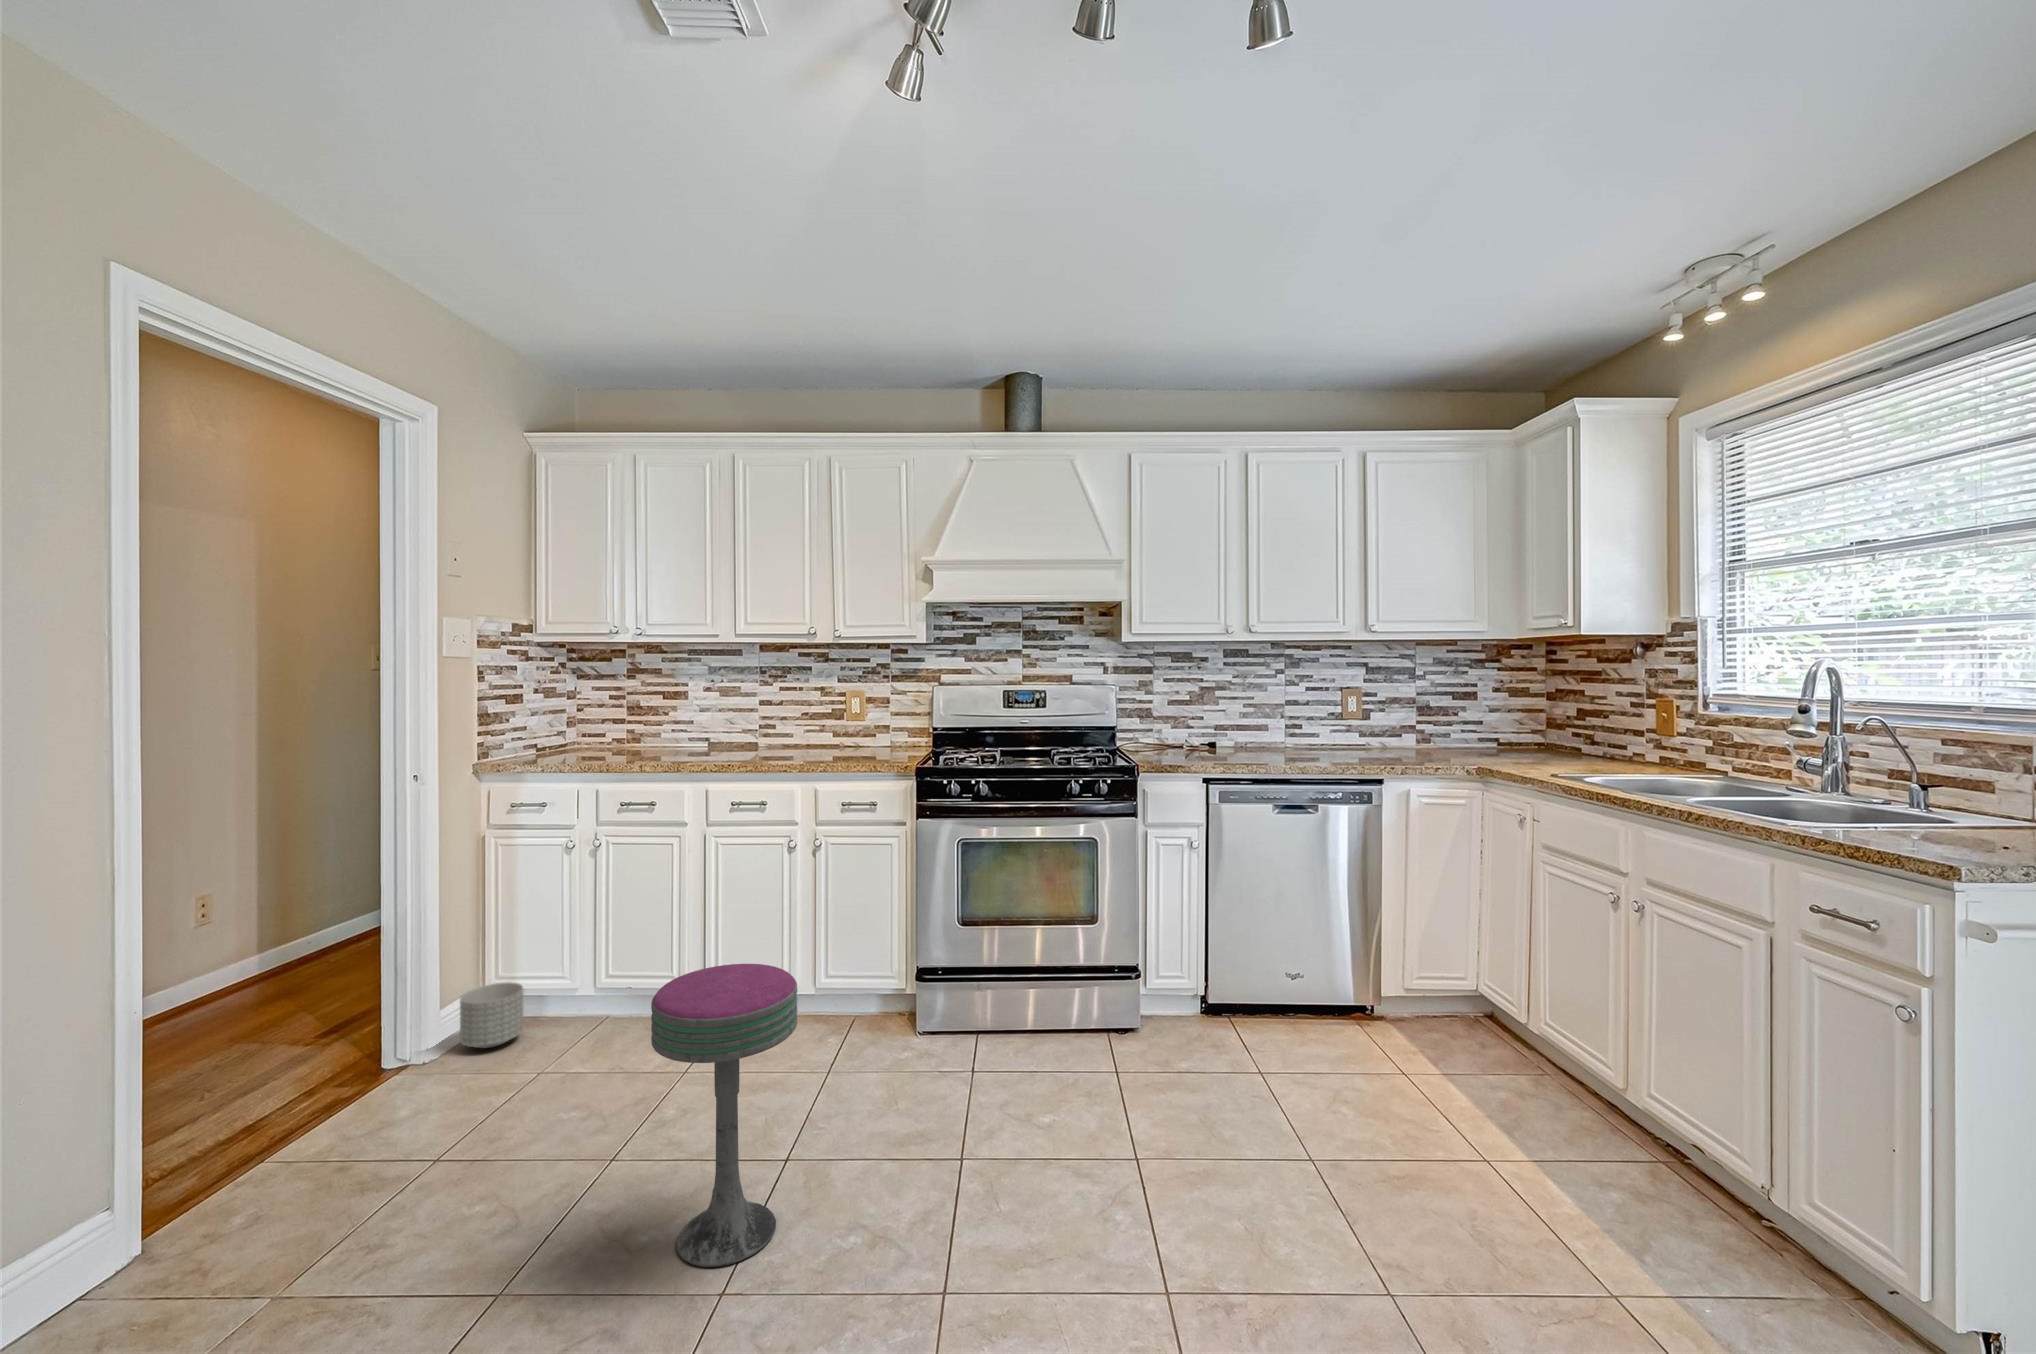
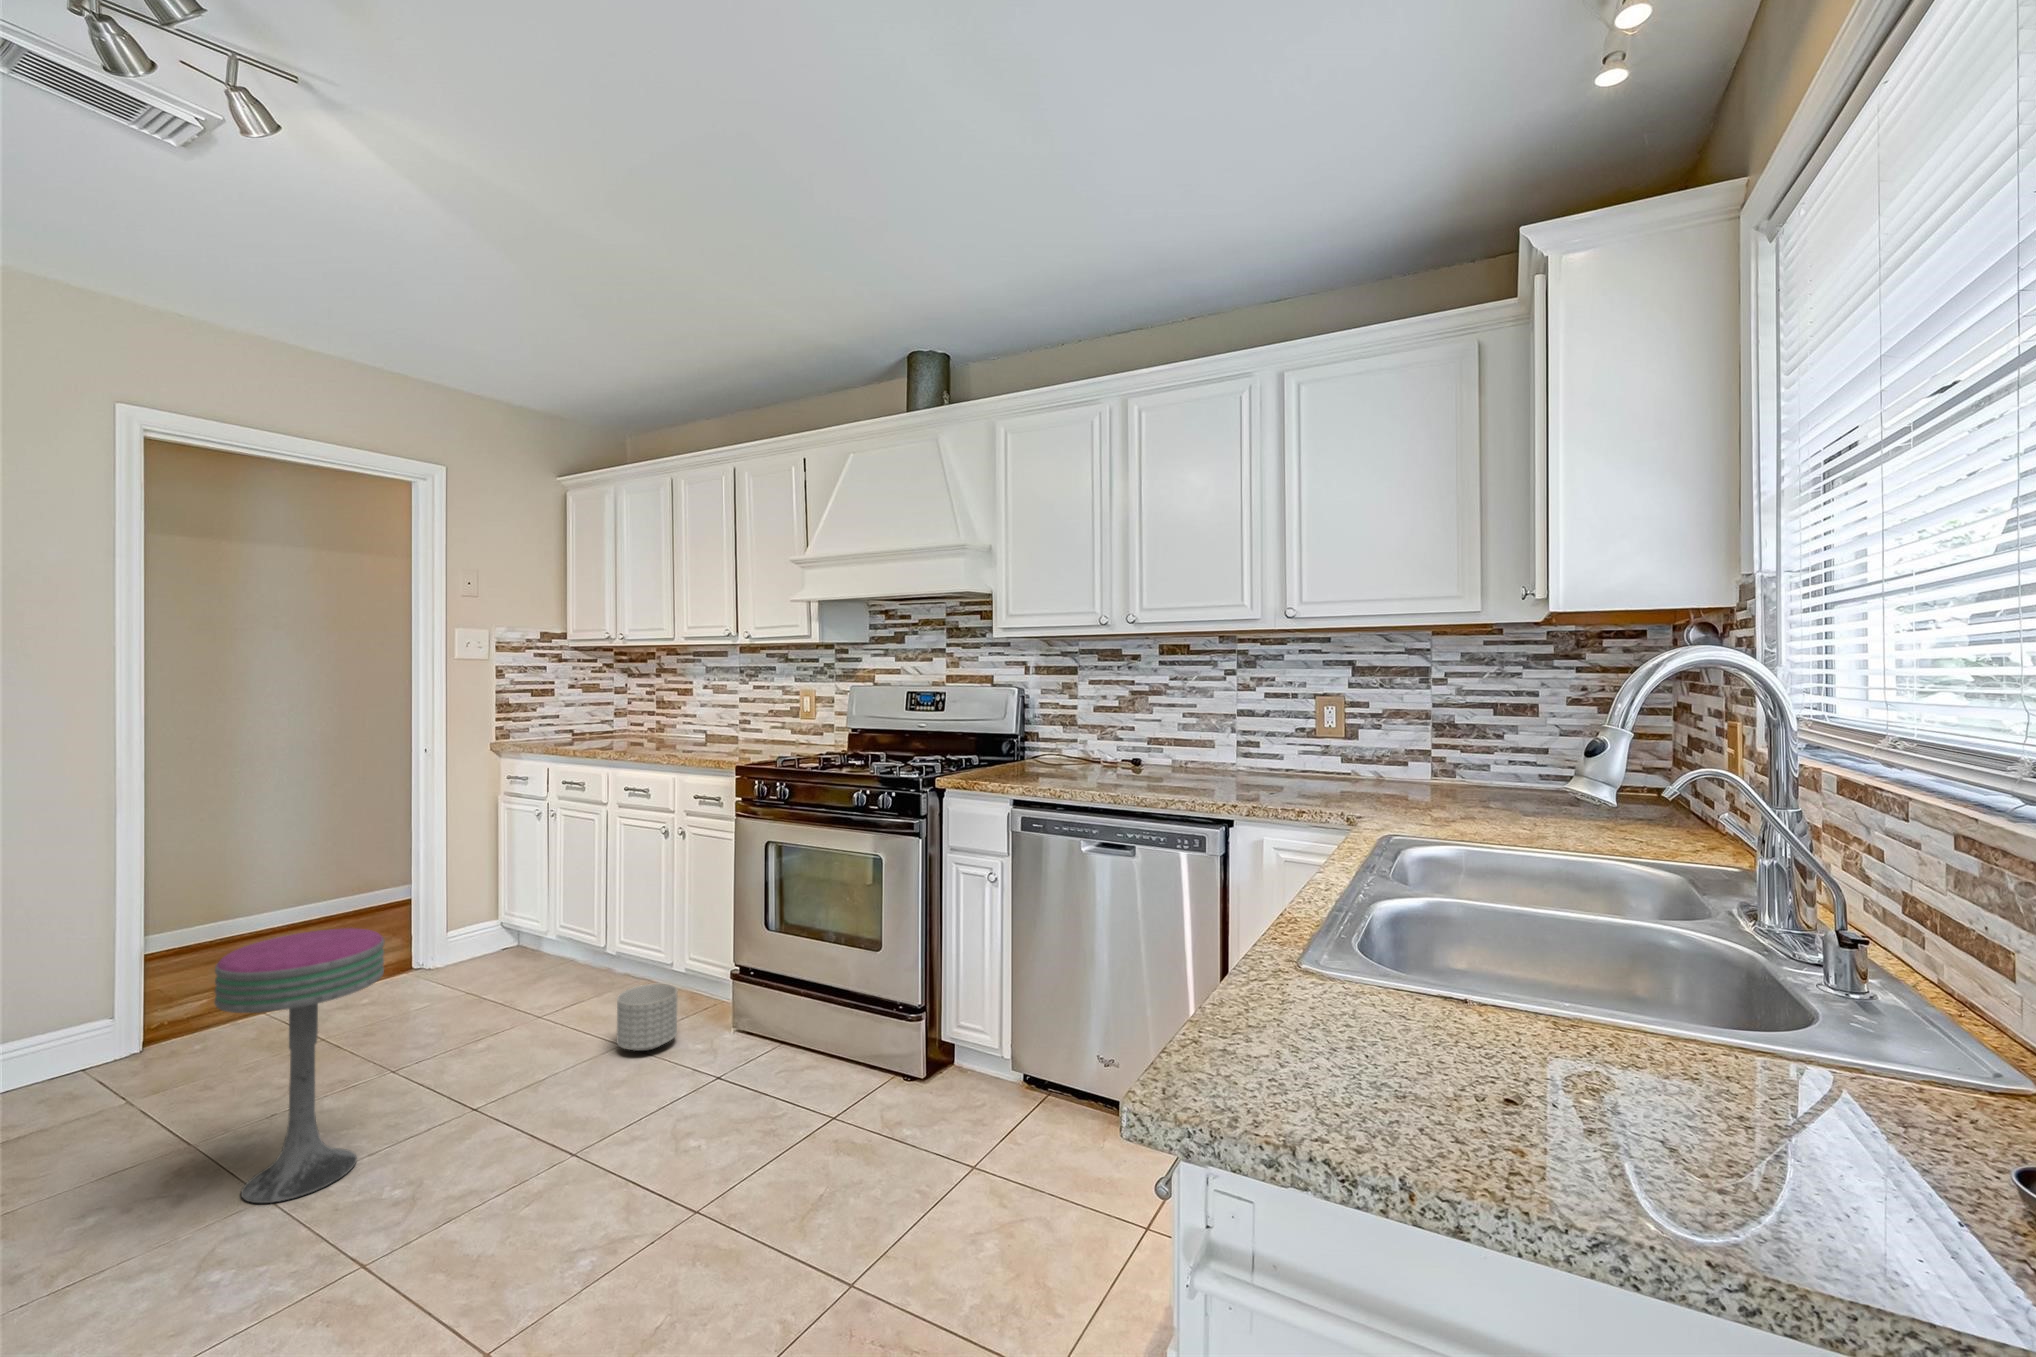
planter: present [460,982,524,1049] -> present [617,984,677,1051]

